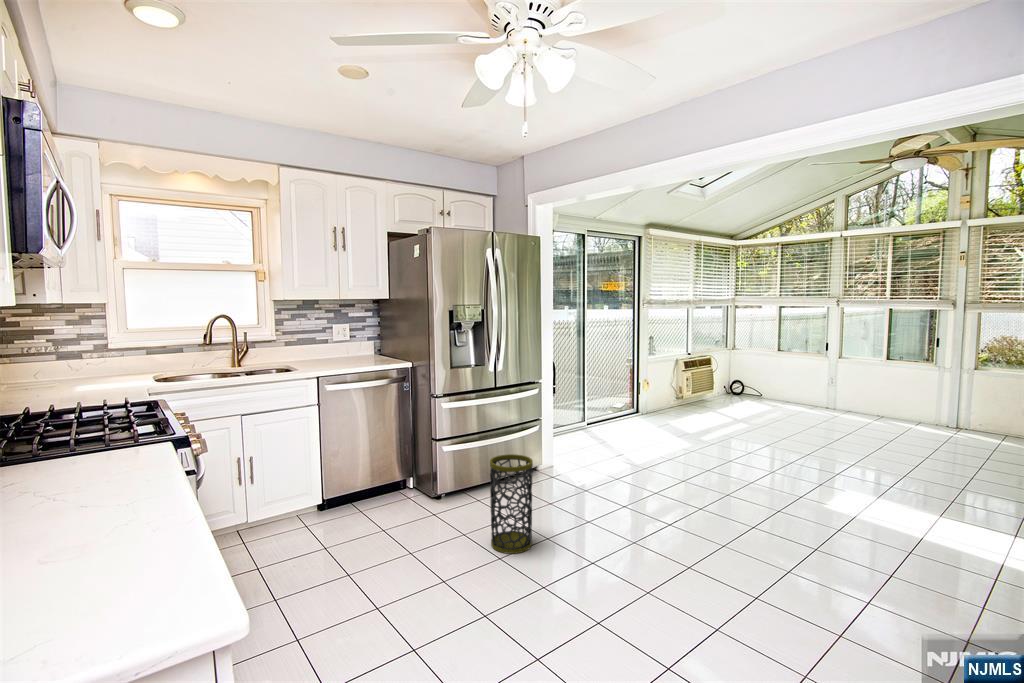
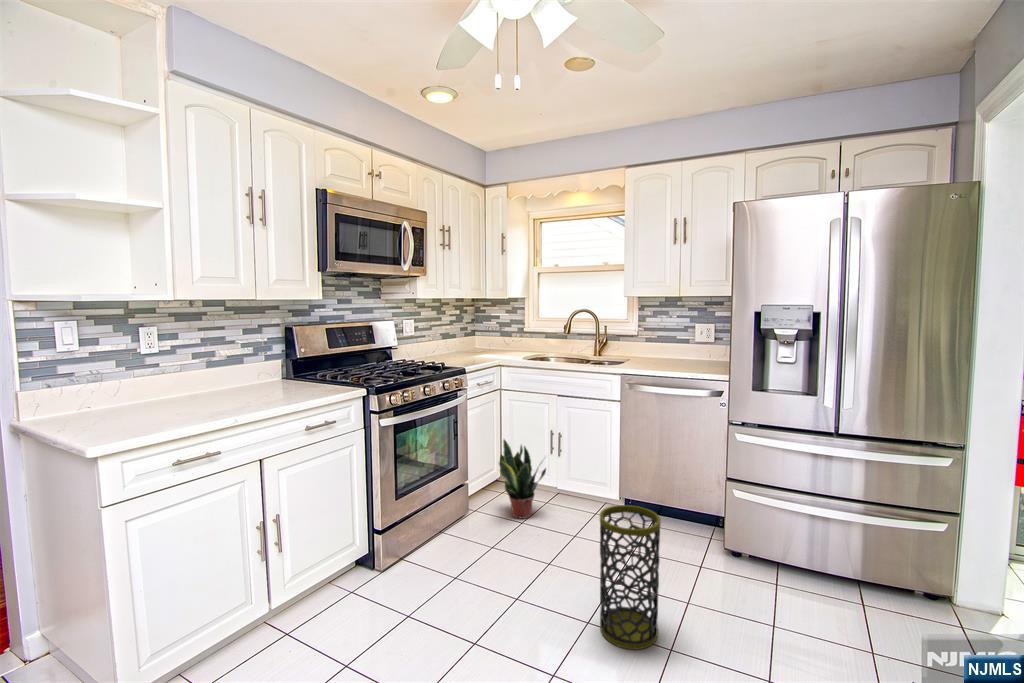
potted plant: none [254,474,313,560] -> present [499,440,546,519]

